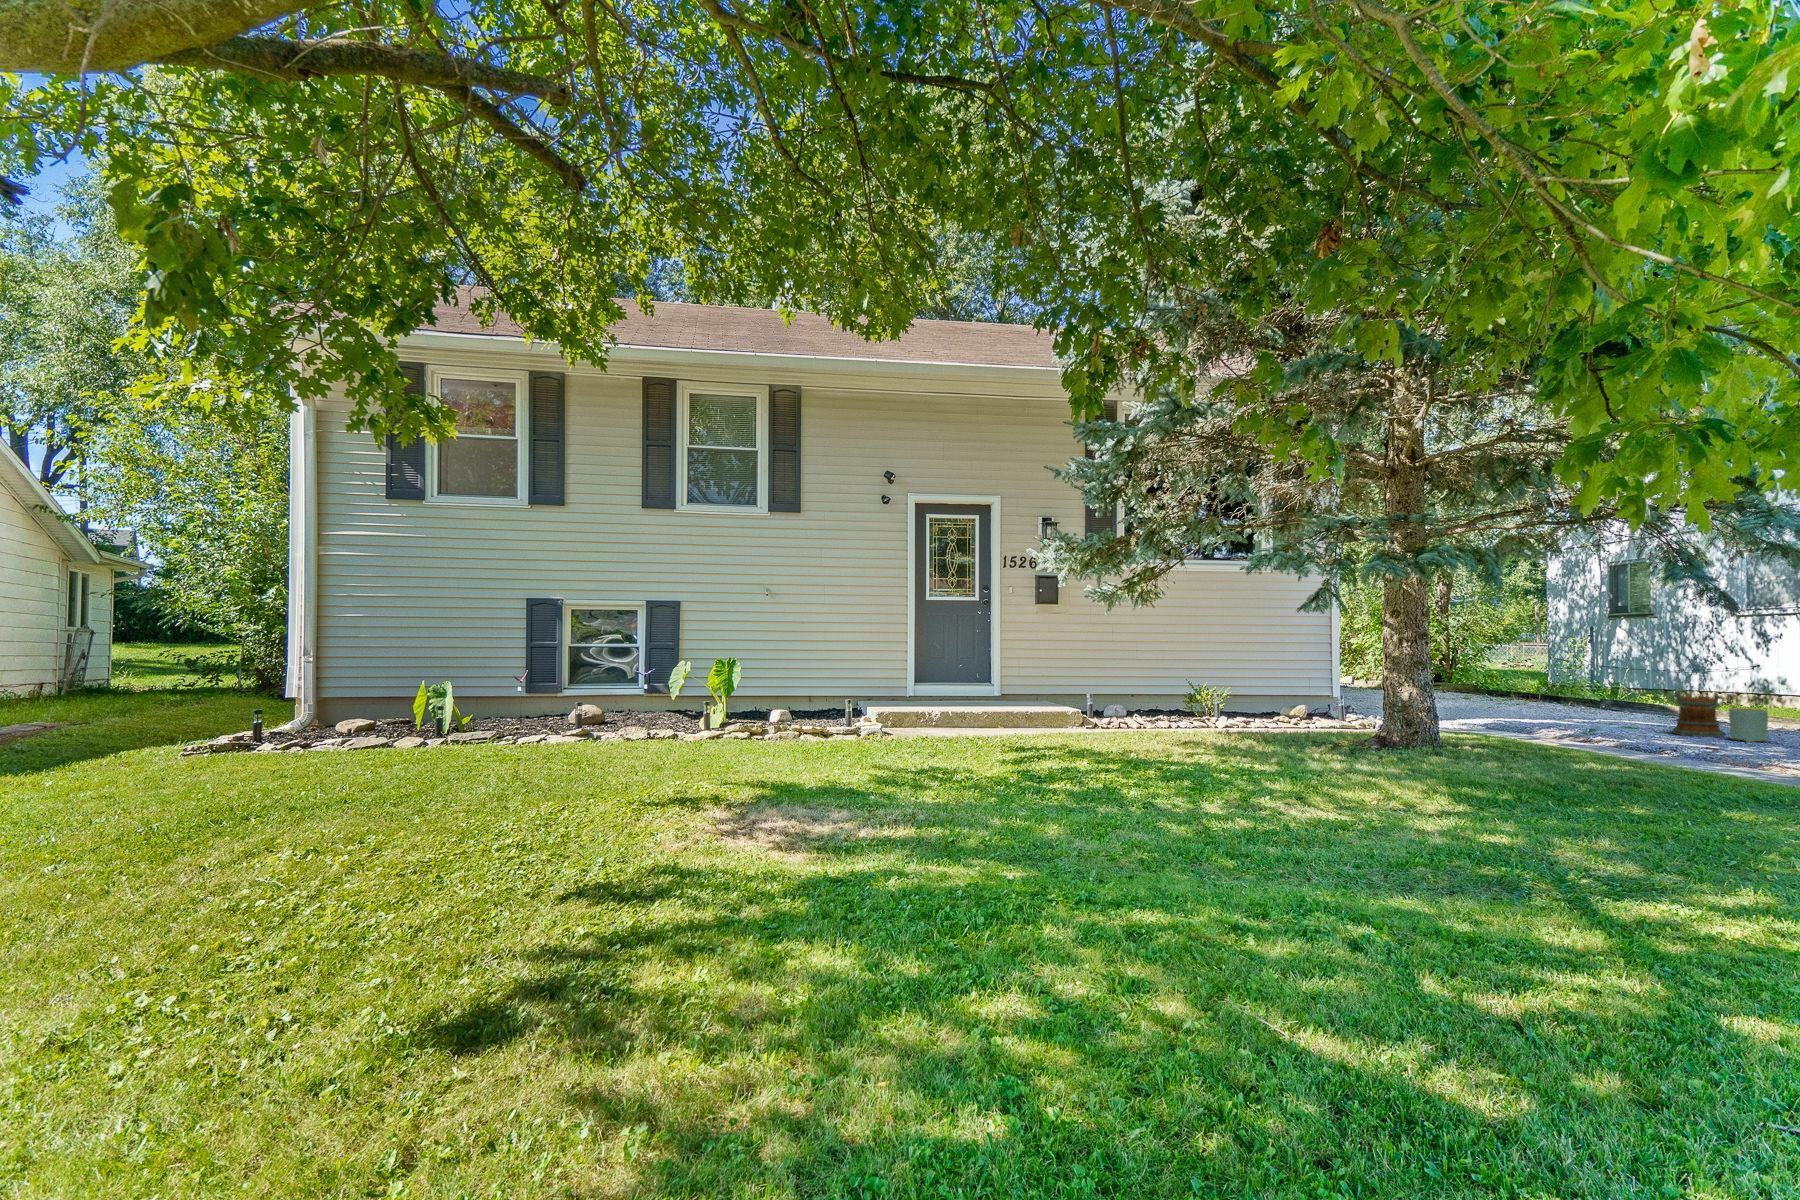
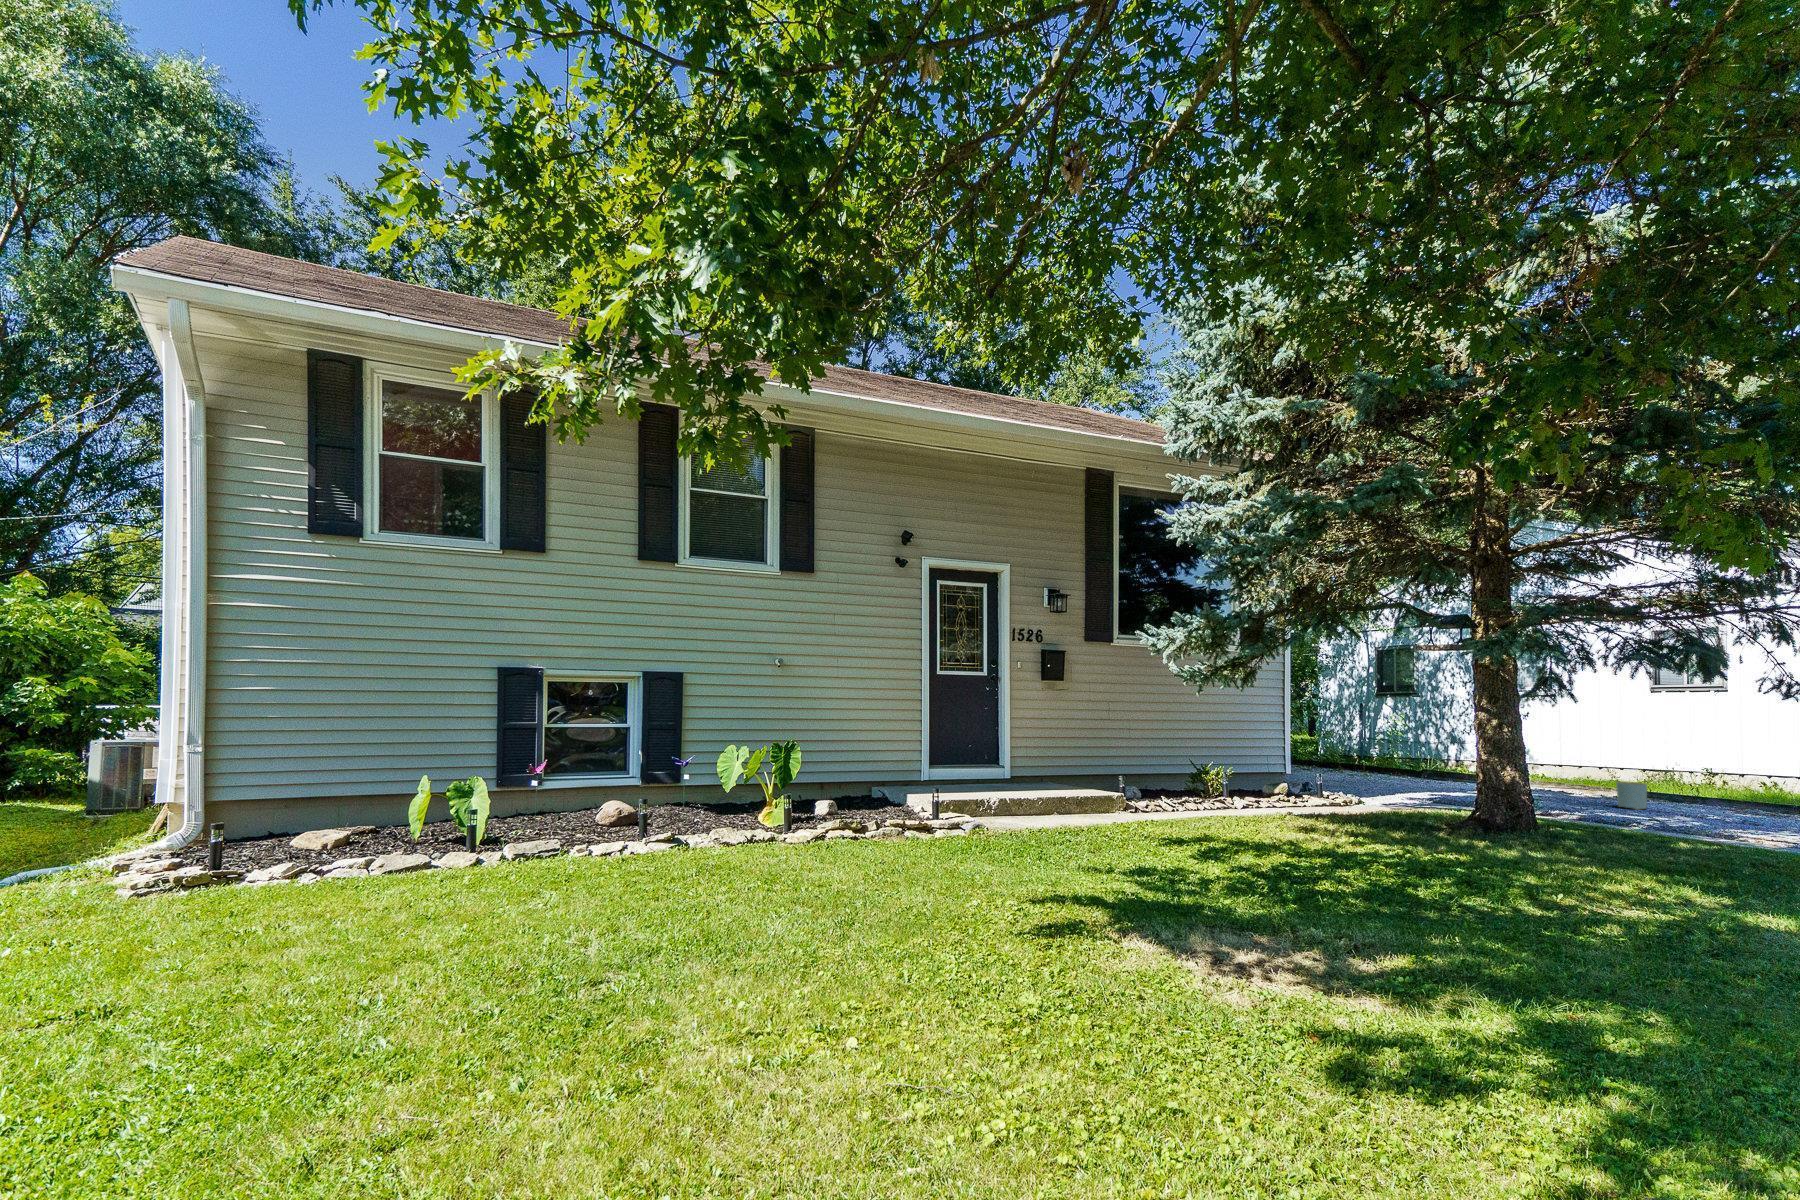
bucket: present [1670,690,1725,737] -> none [1558,766,1601,805]

